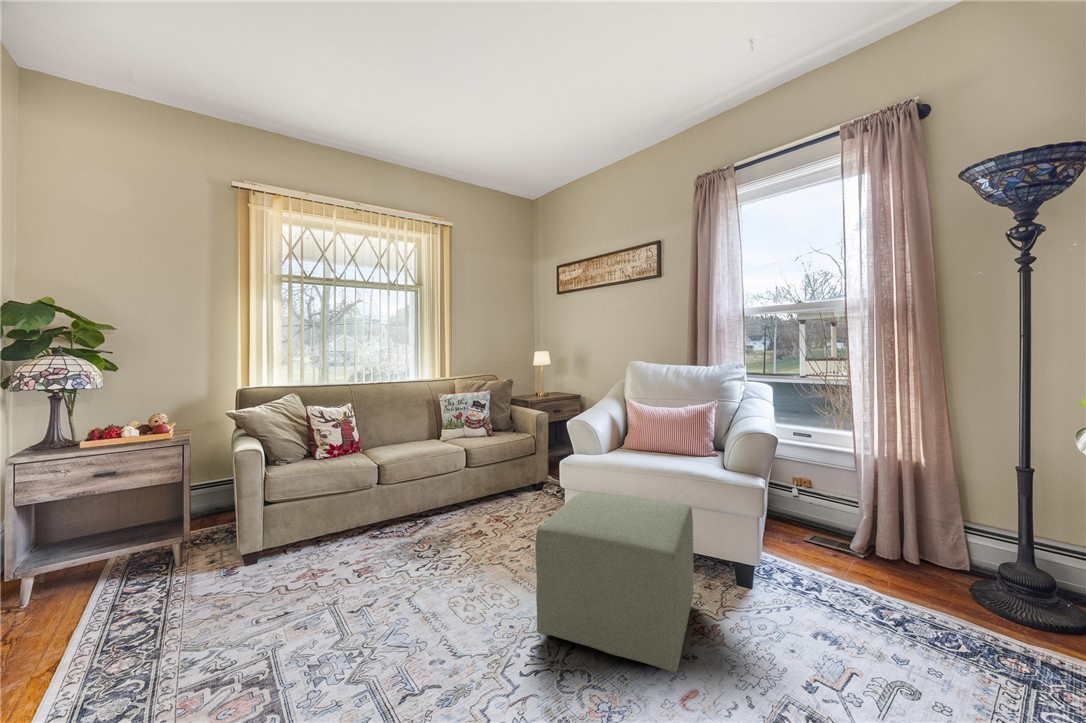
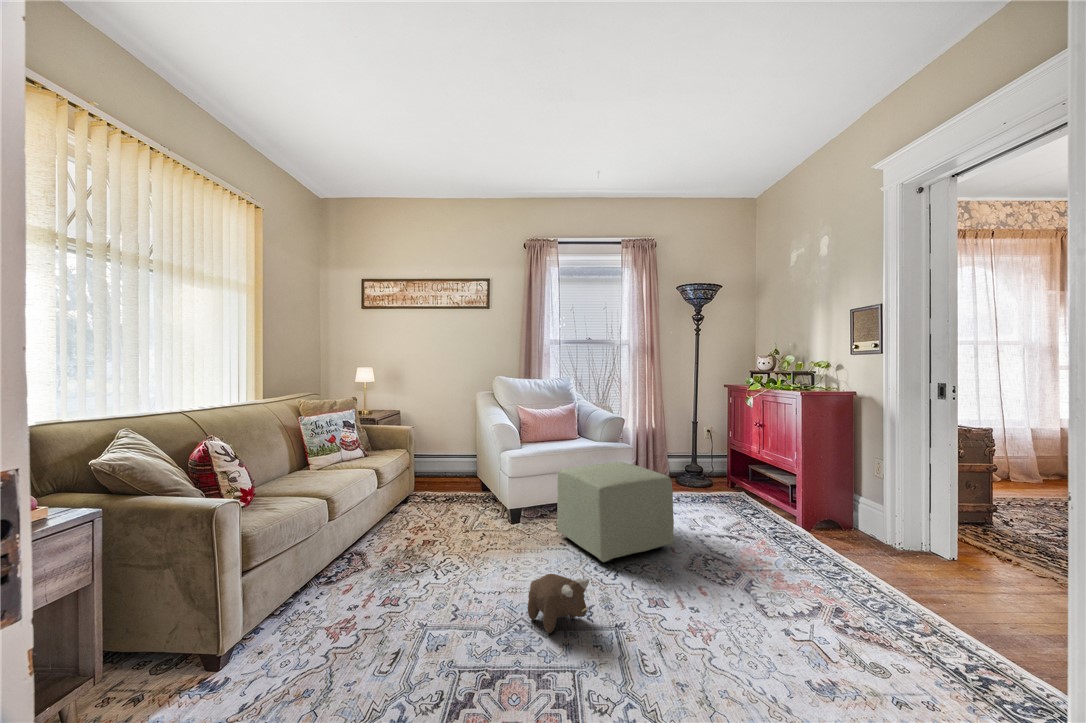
plush toy: none [346,602,414,668] -> present [528,574,589,633]

